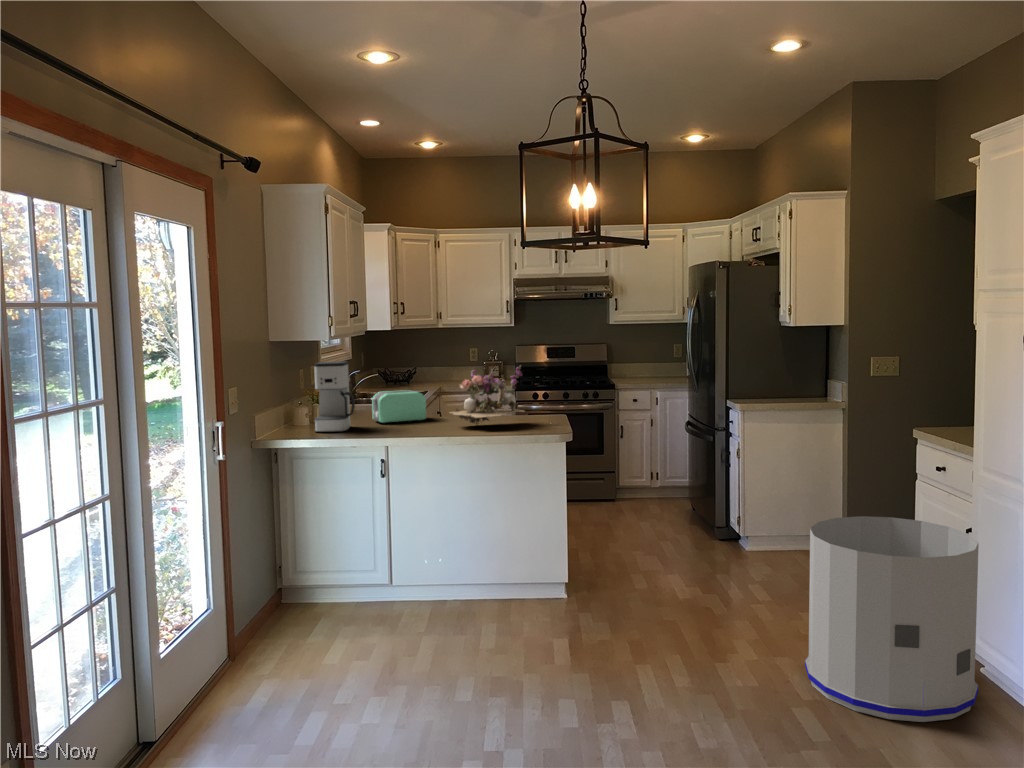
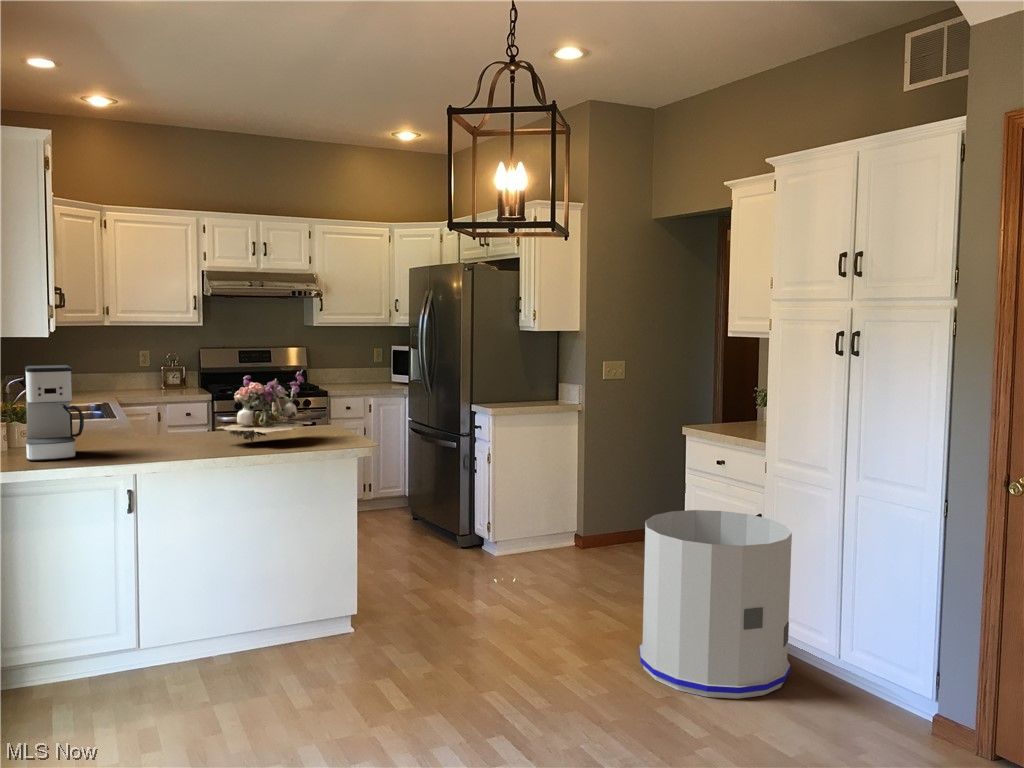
toaster: present [371,390,426,423] -> none [93,402,168,445]

